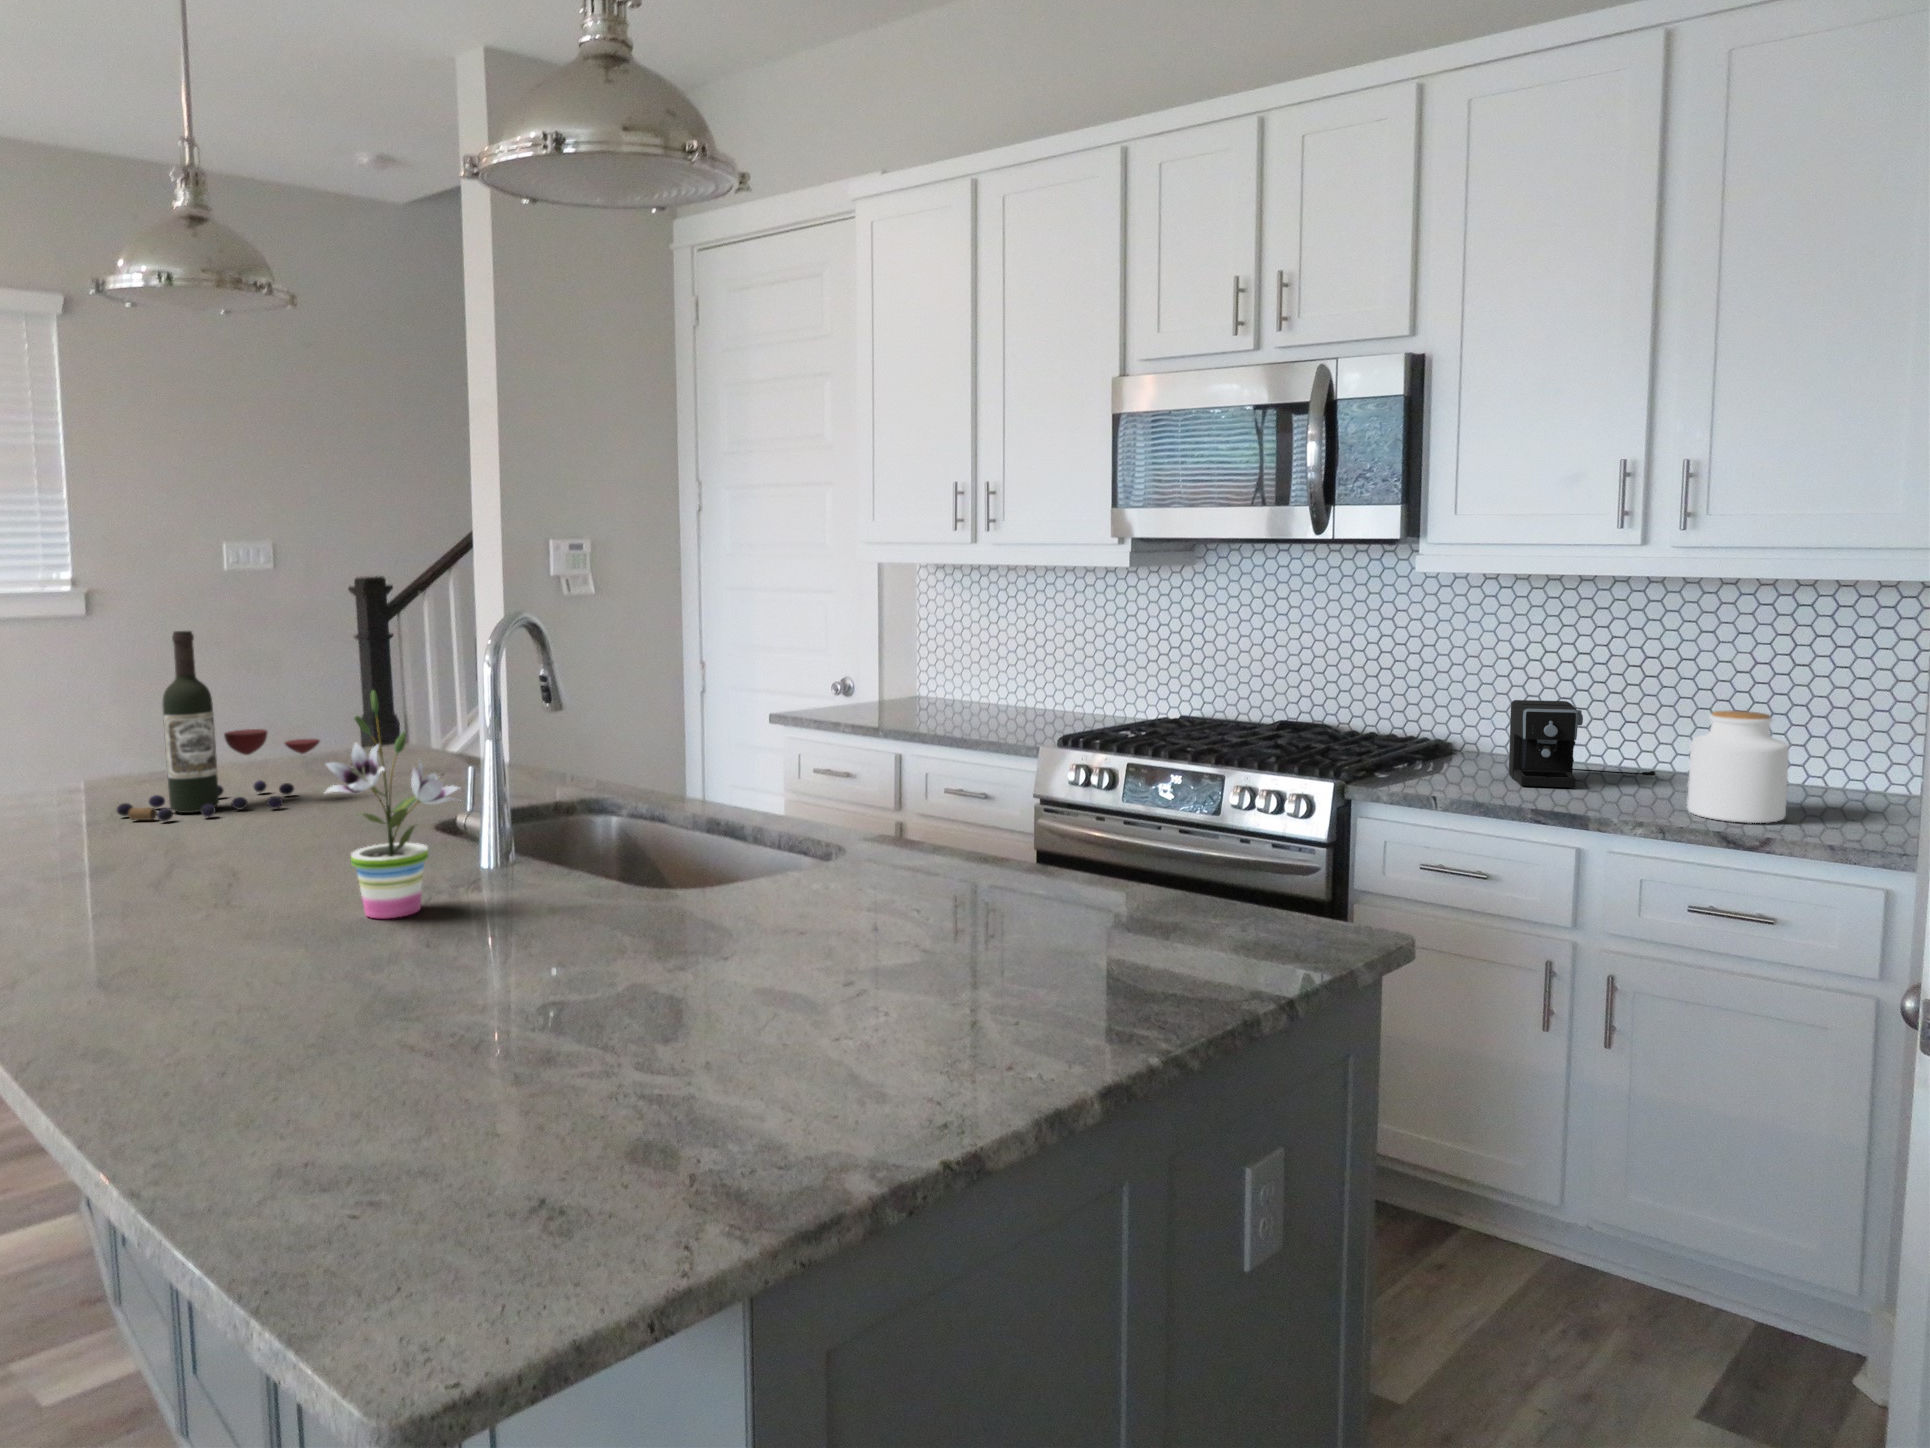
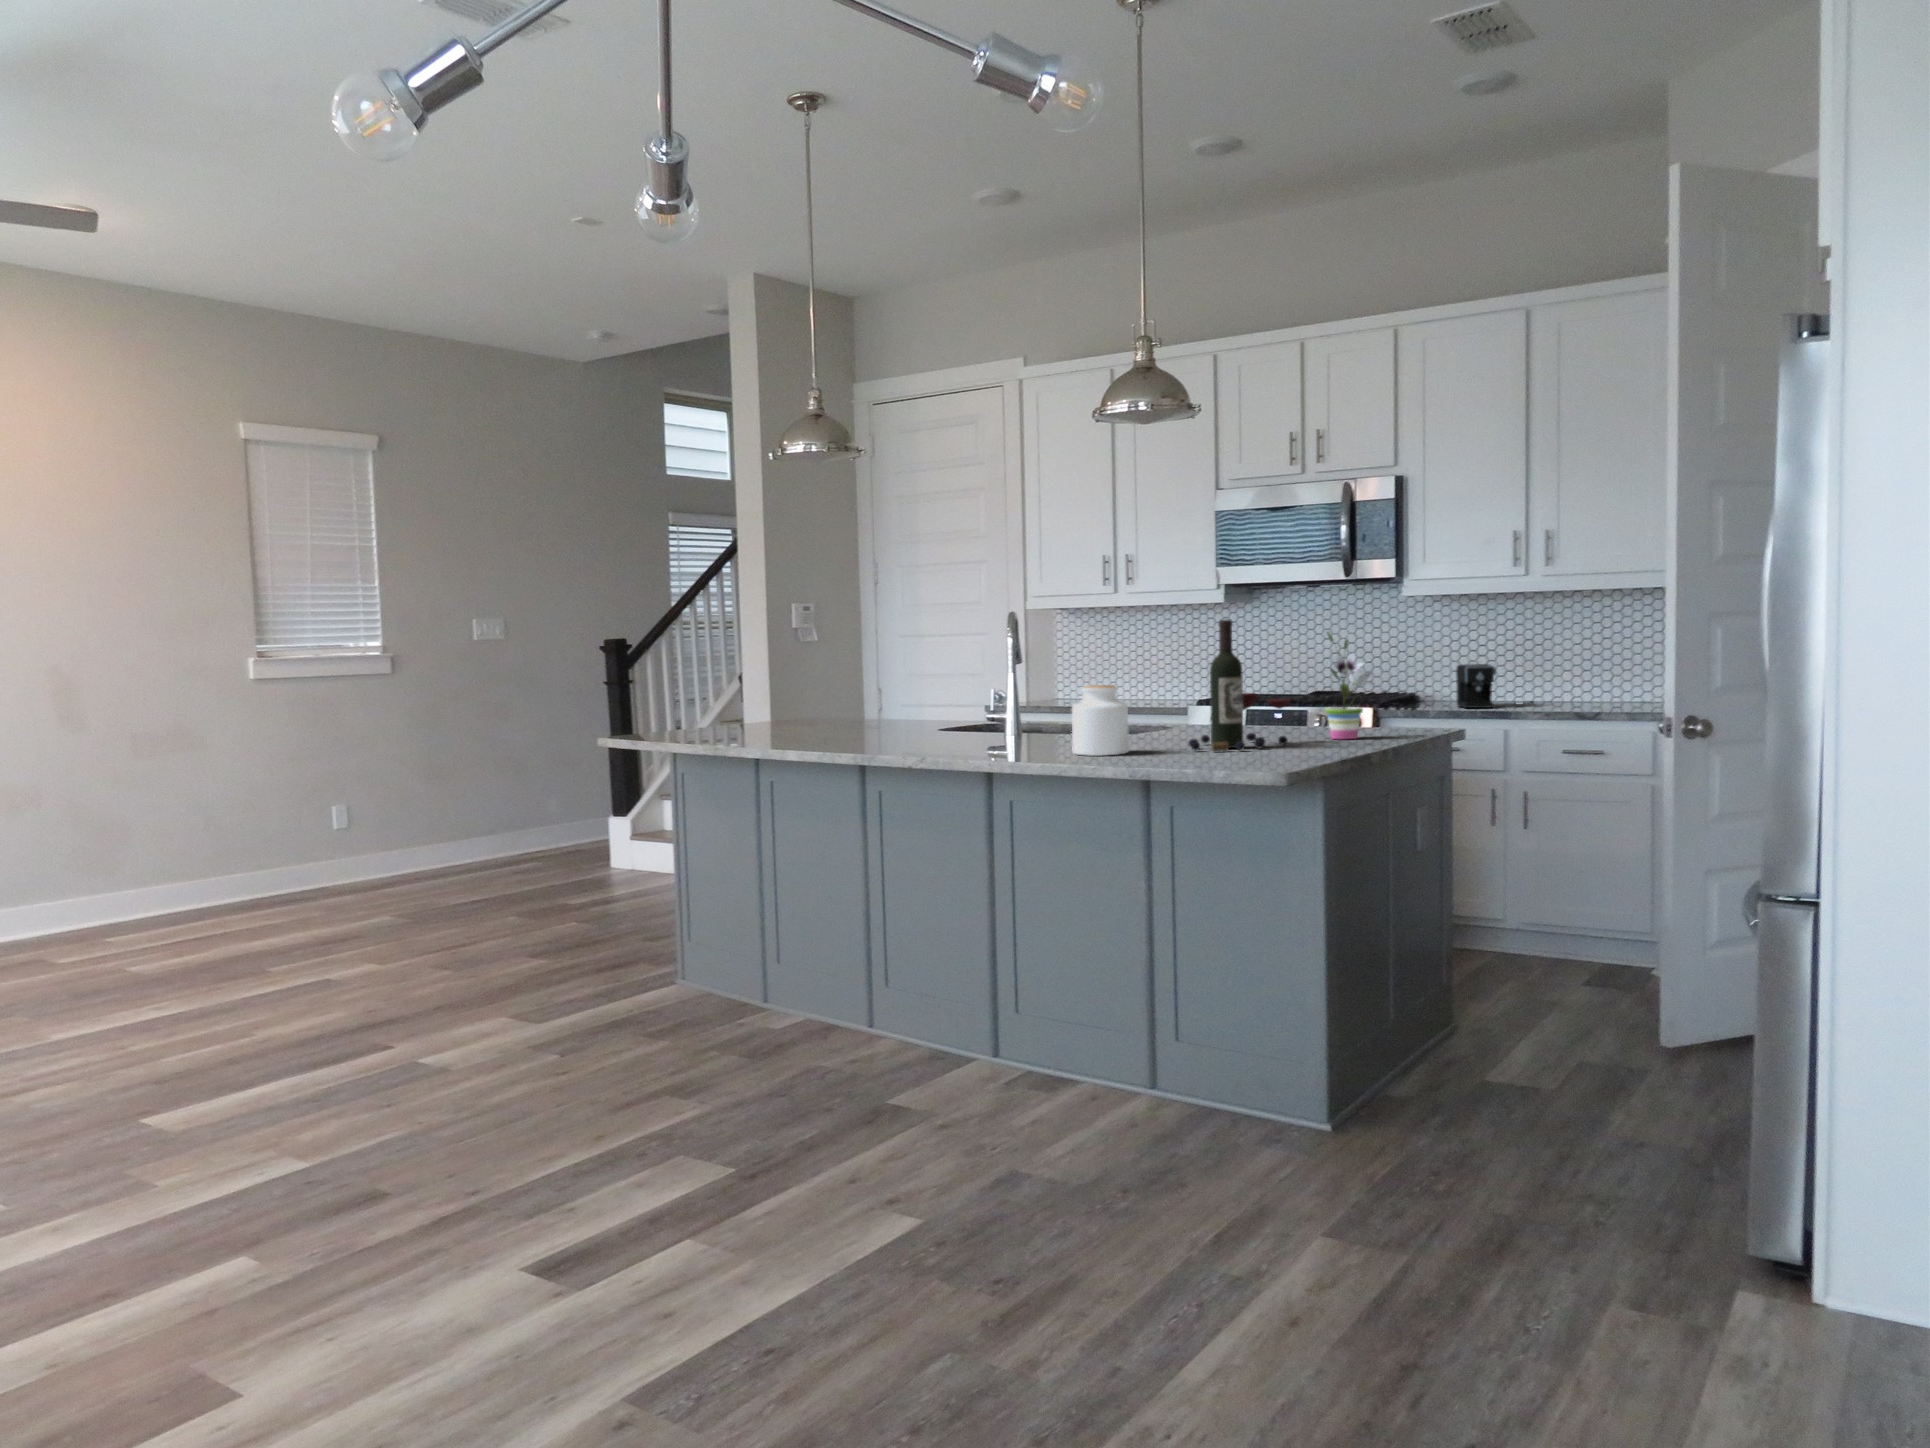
wine bottle: present [117,631,320,821] -> present [1189,620,1291,751]
potted plant: present [326,690,458,918] -> present [1326,632,1371,739]
jar: present [1687,711,1789,823] -> present [1072,685,1129,756]

